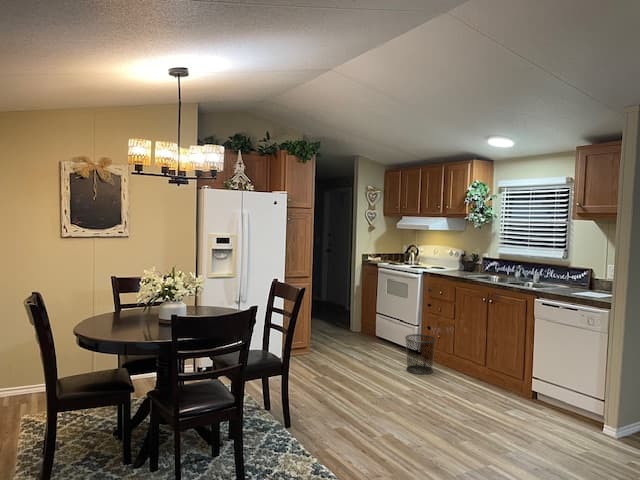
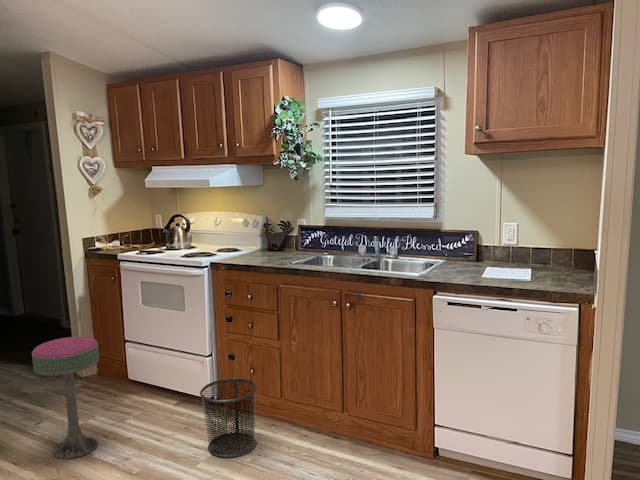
bar stool: none [330,299,360,358] -> present [32,337,99,459]

